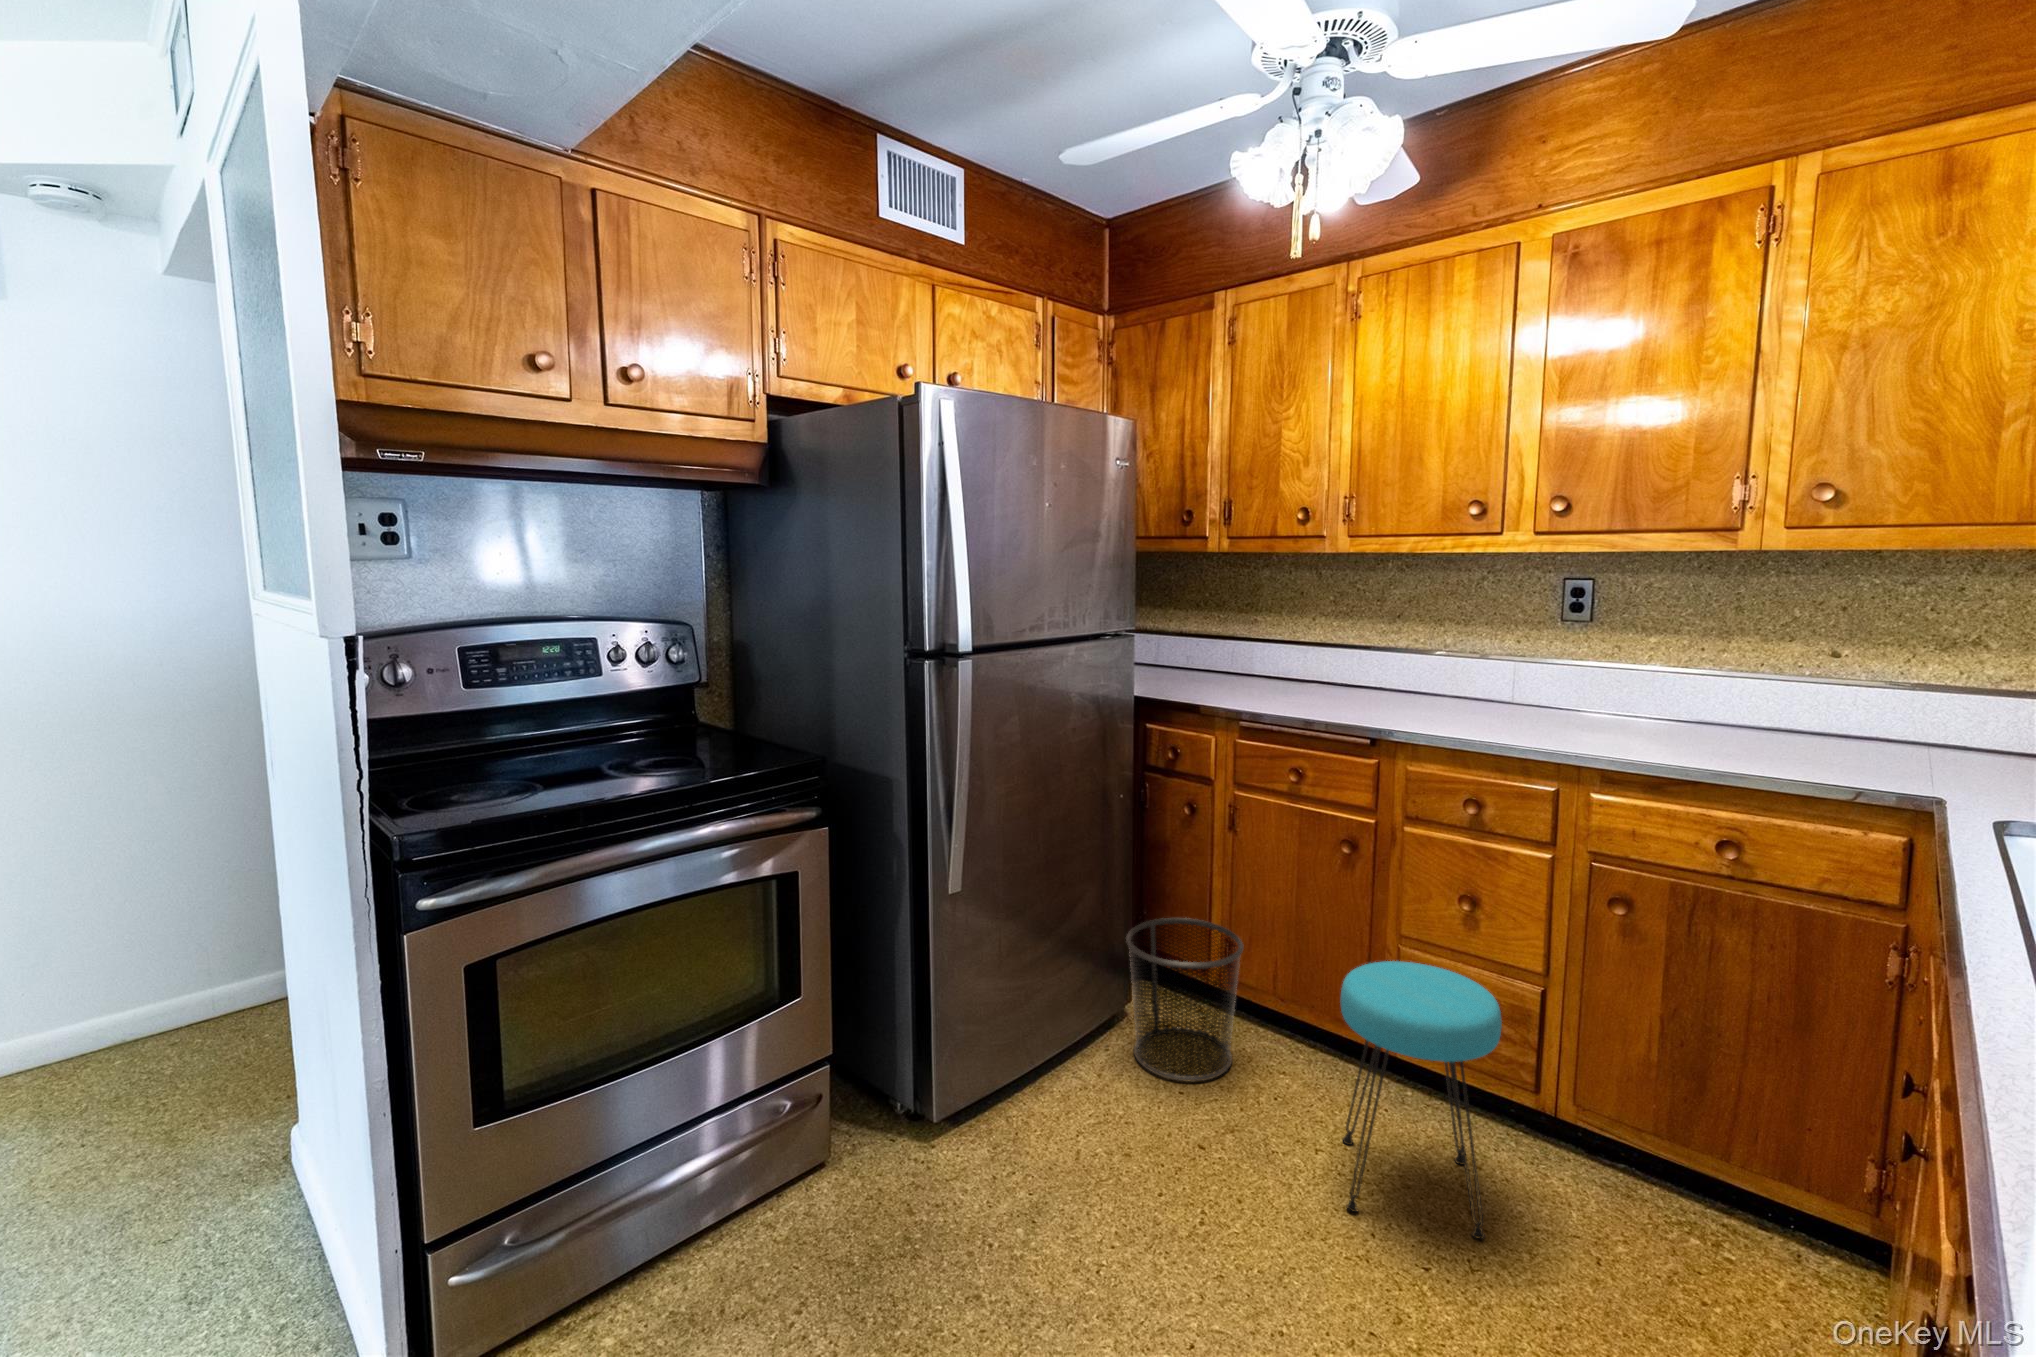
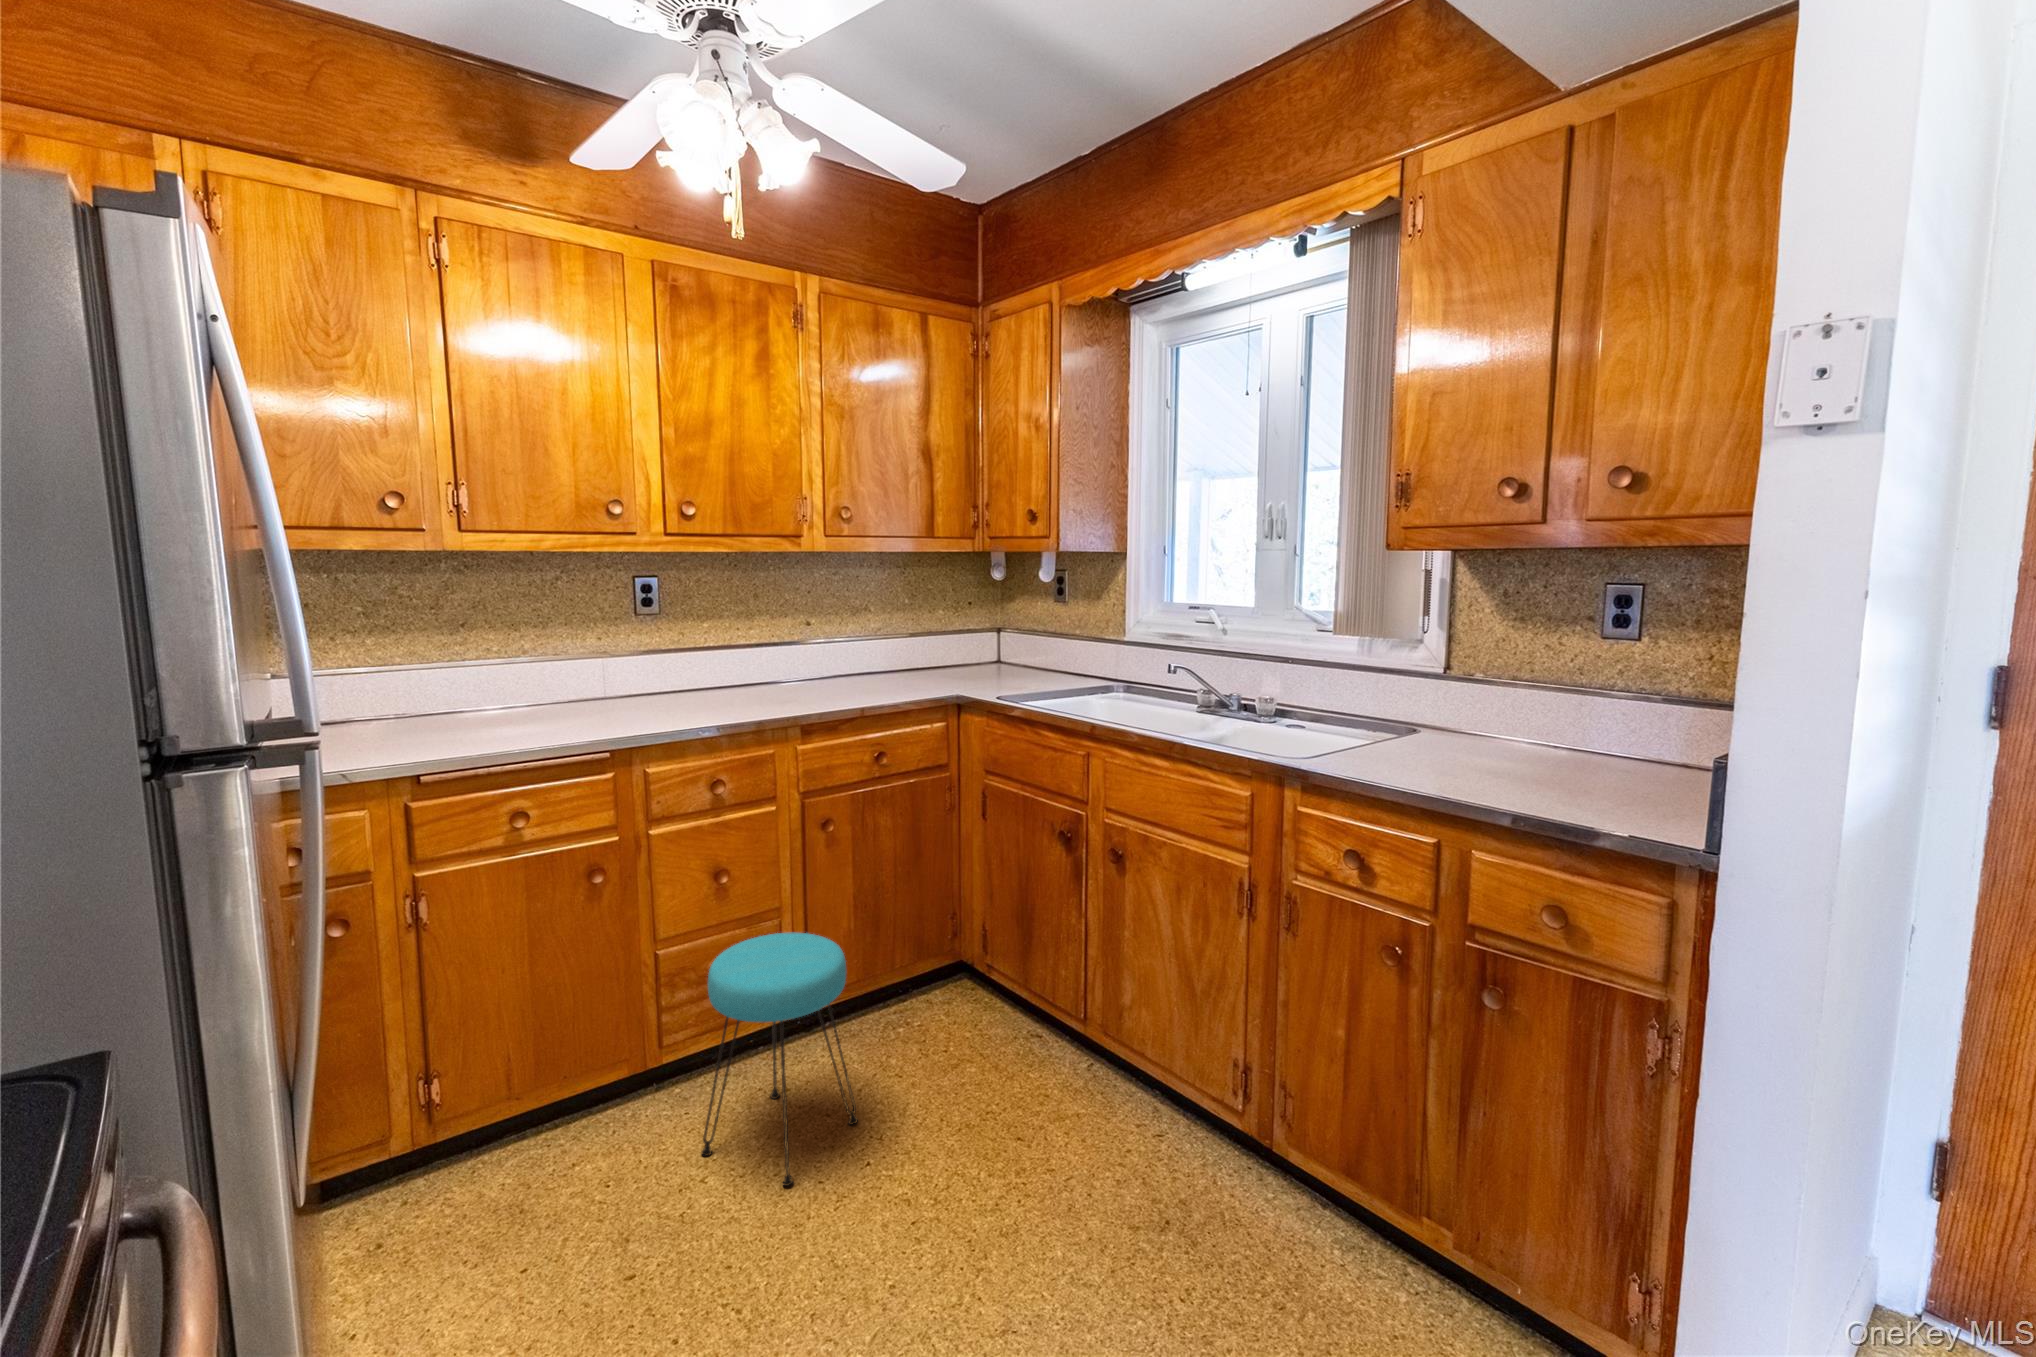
waste bin: present [1126,918,1244,1082] -> none [339,1045,533,1296]

